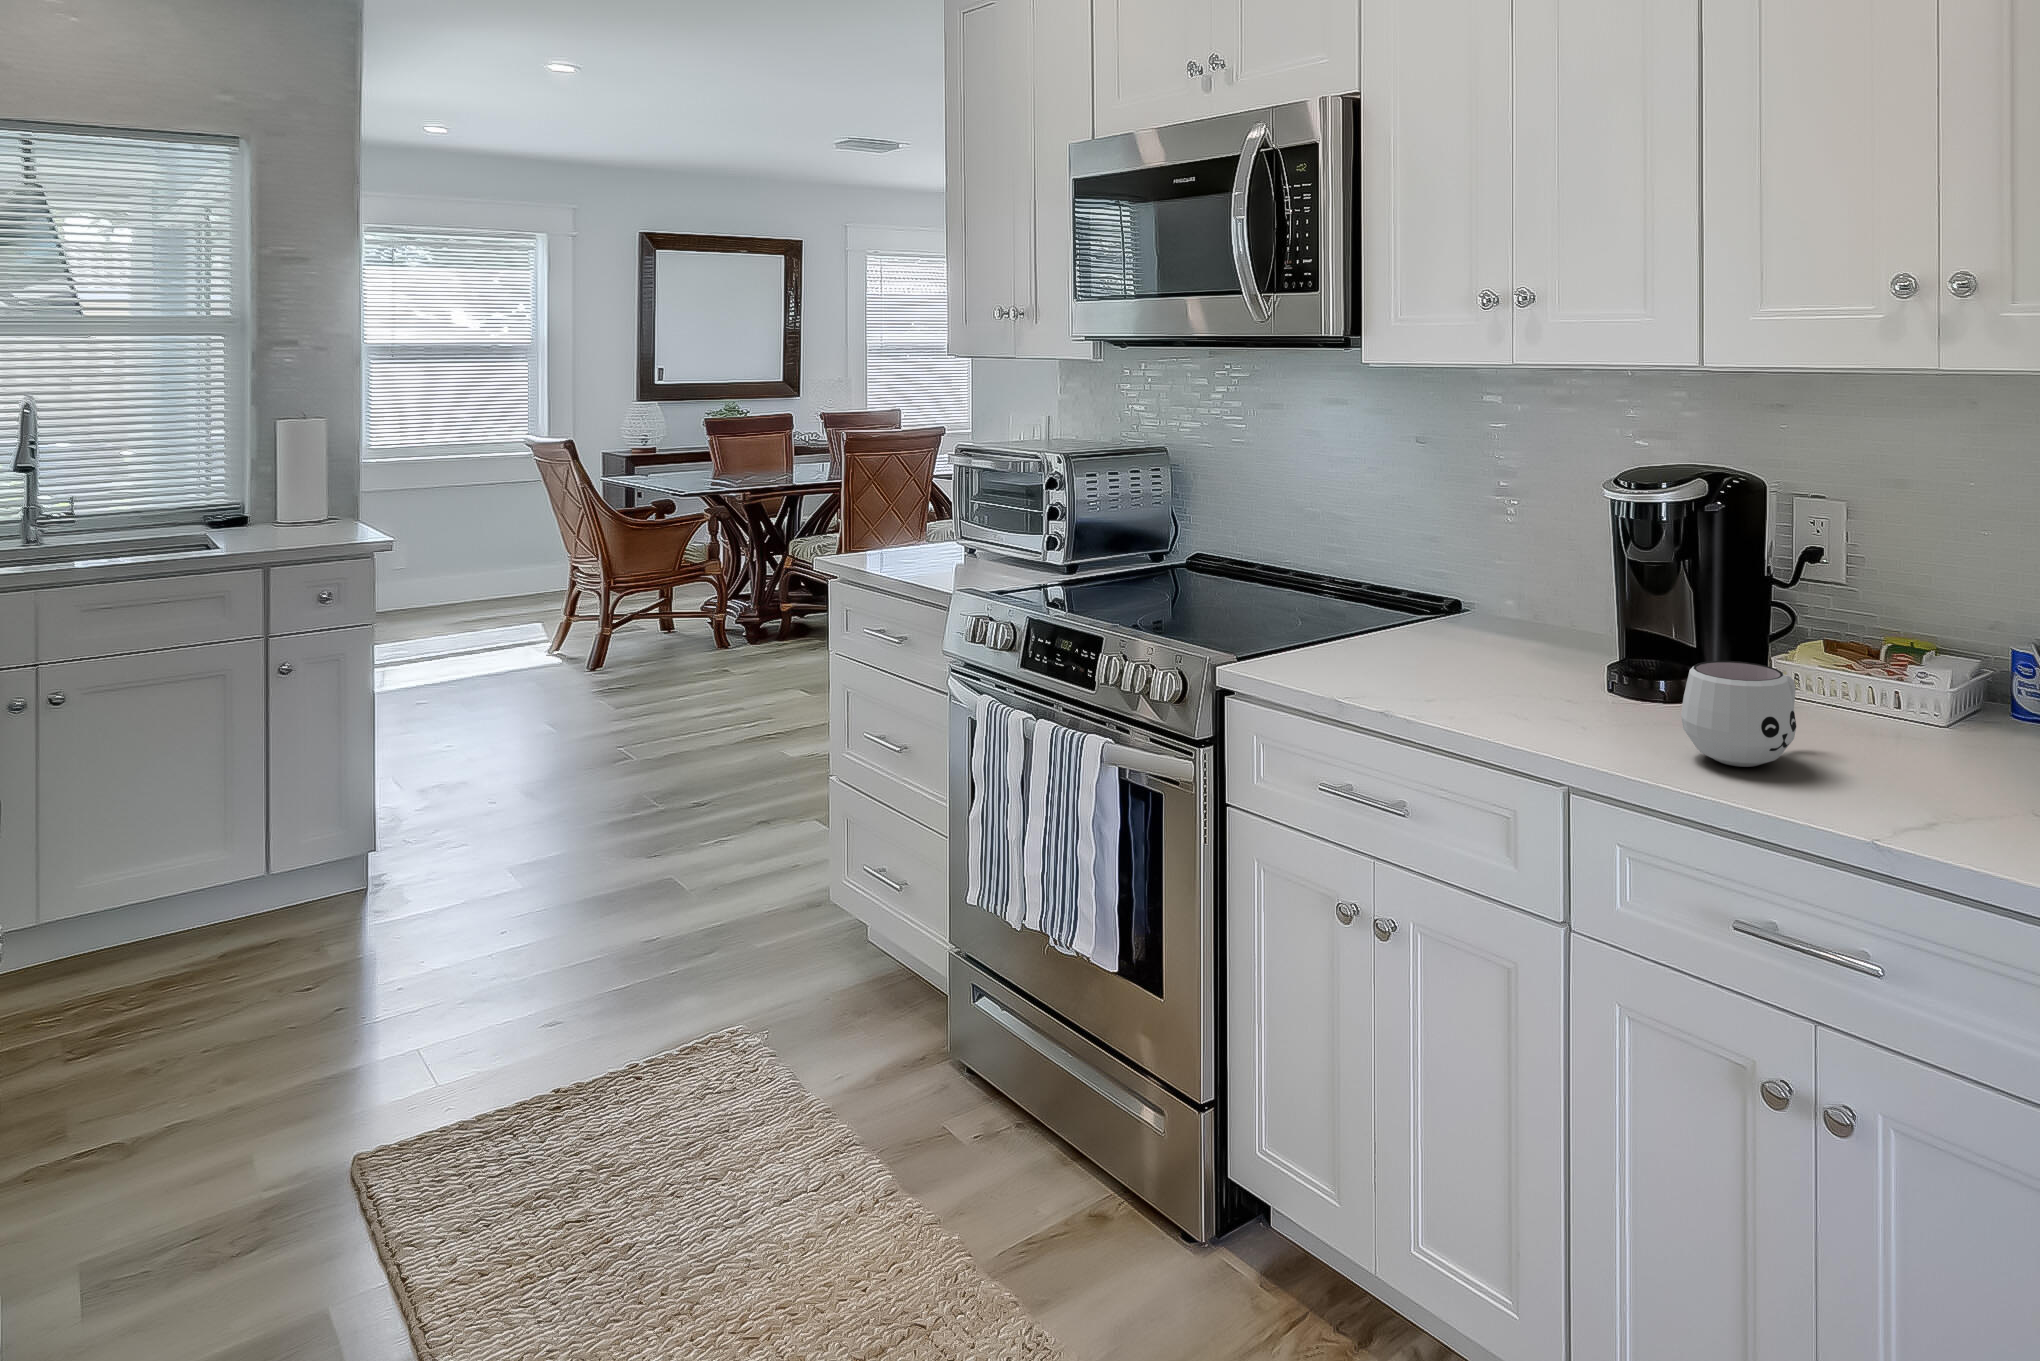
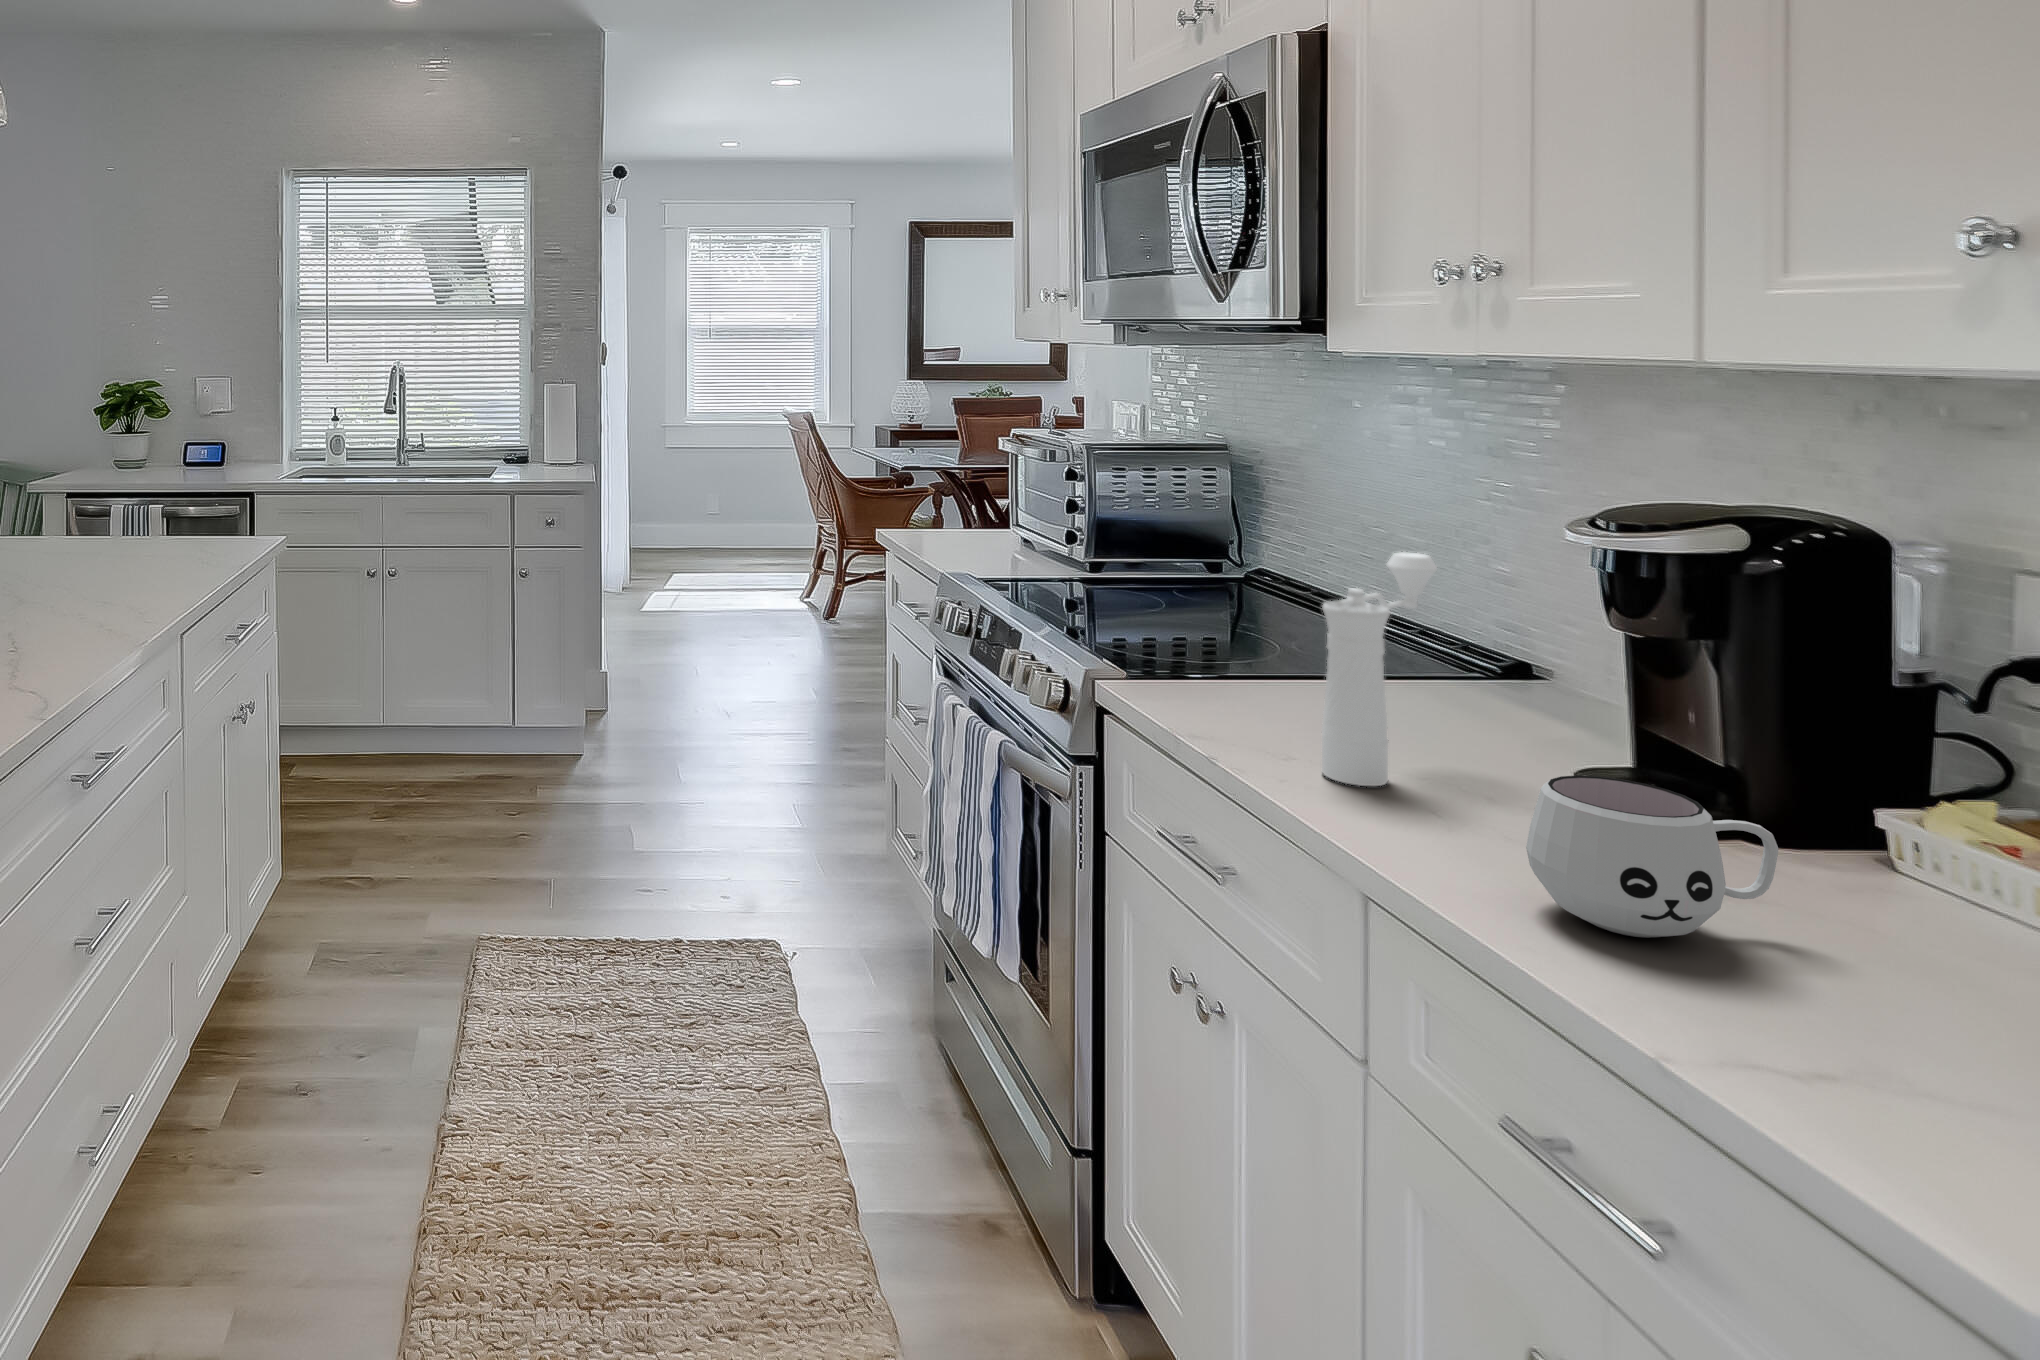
pepper mill: none [1461,521,1508,708] -> present [1322,552,1437,786]

